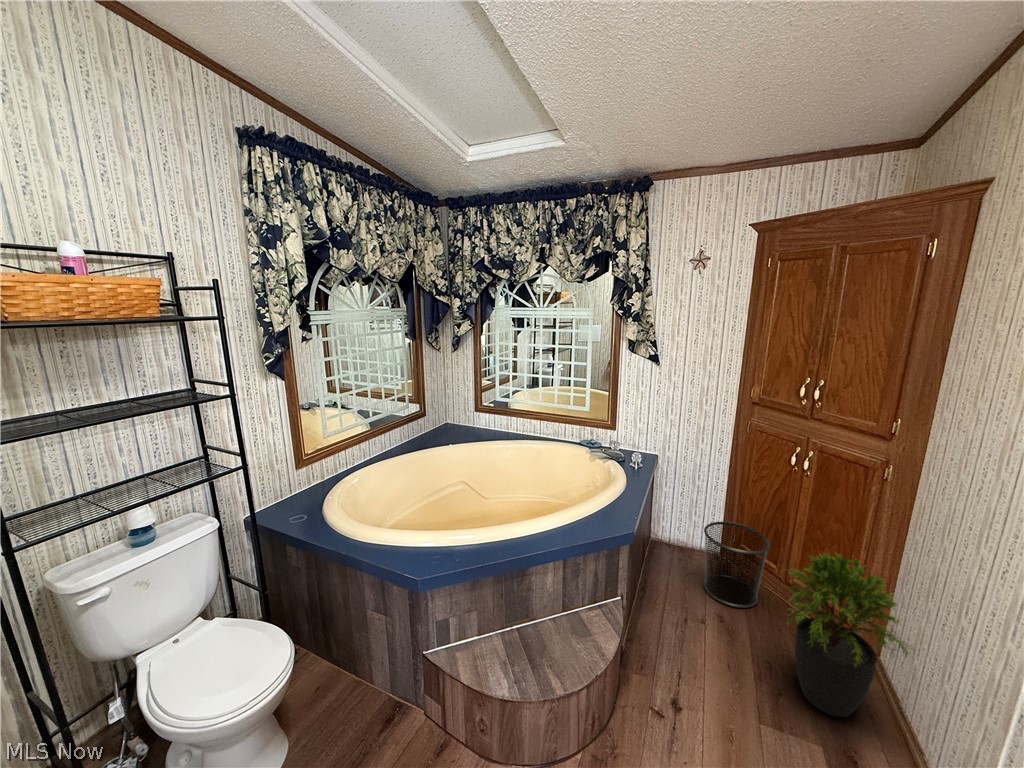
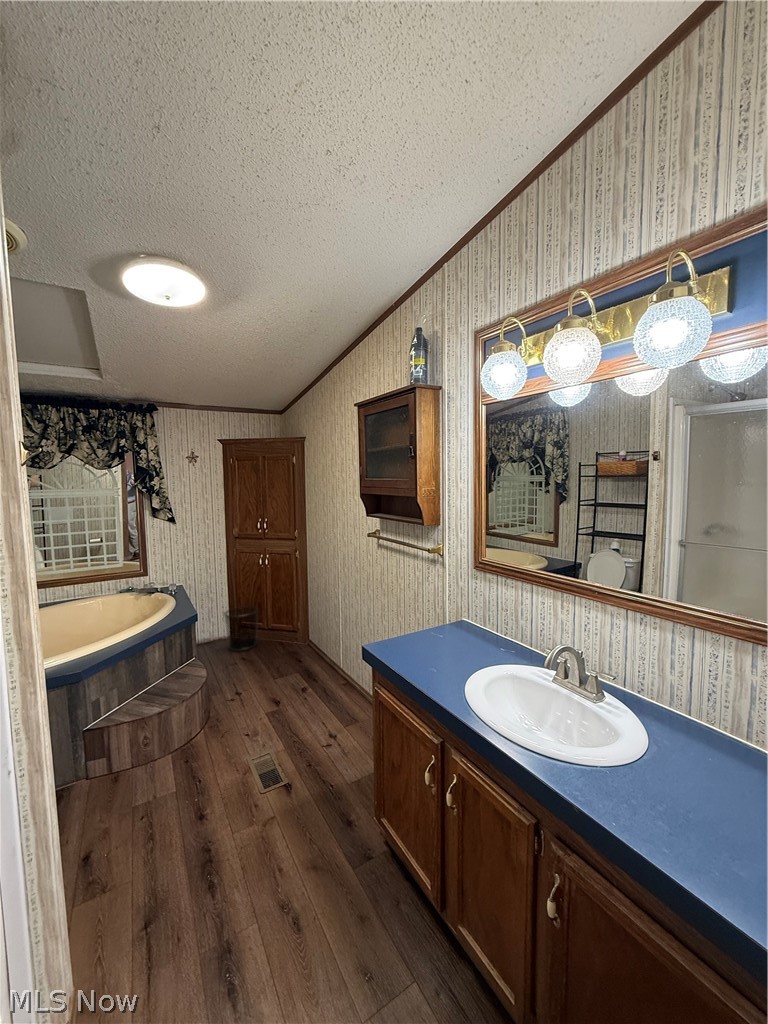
potted plant: present [786,552,915,717] -> none [269,587,317,661]

